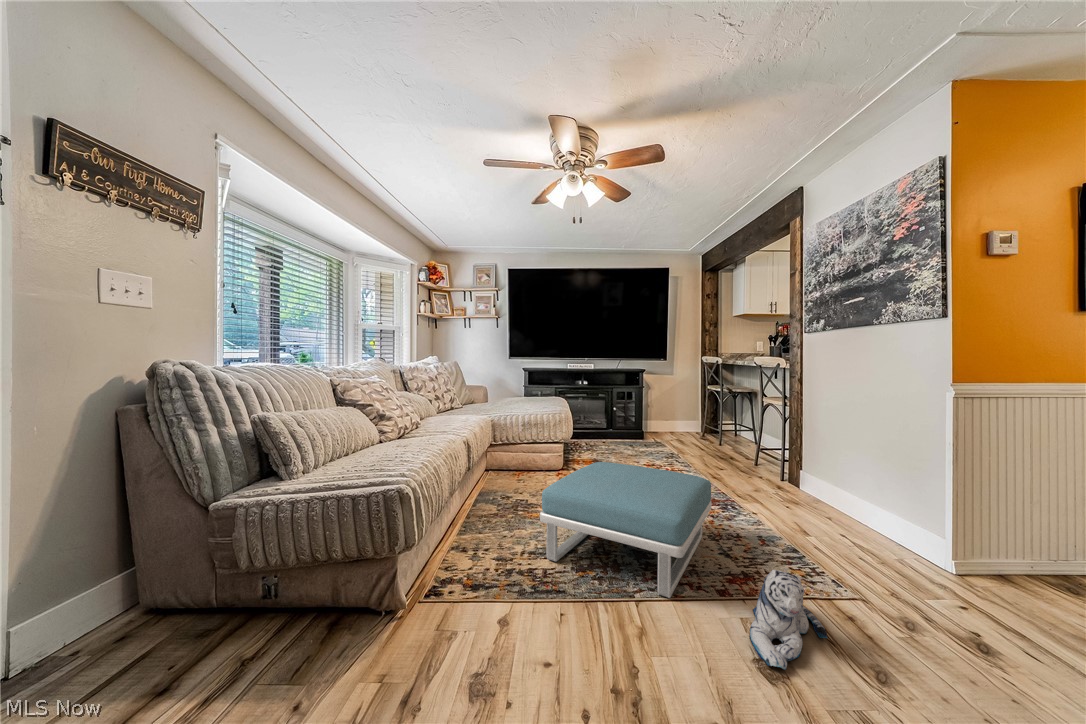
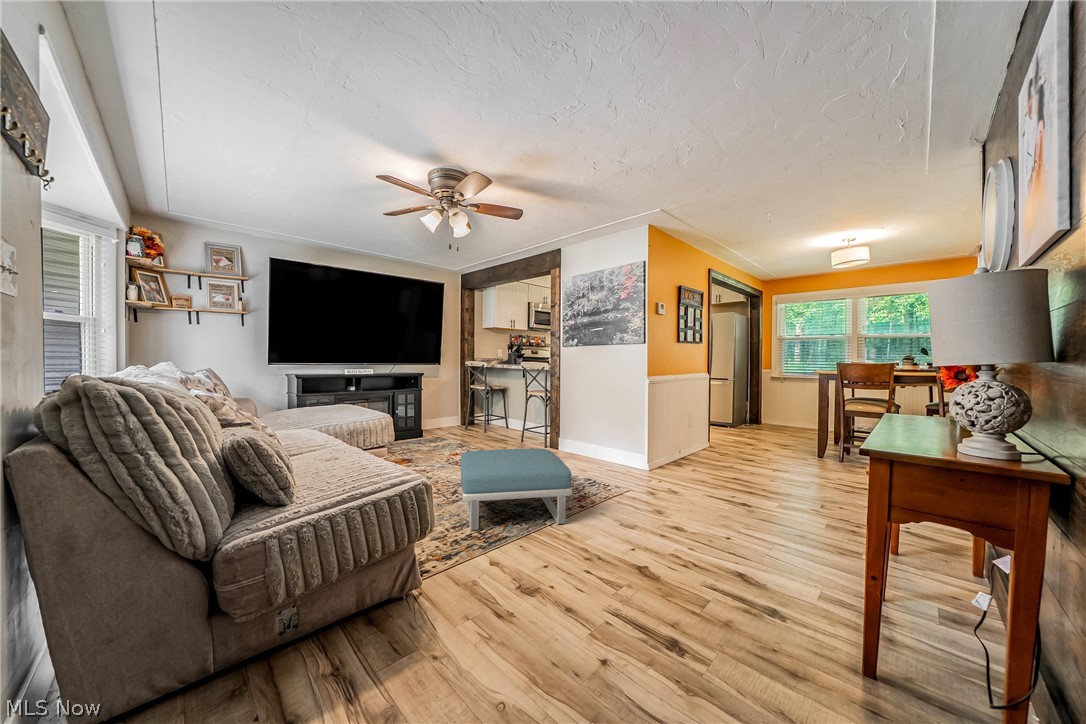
plush toy: present [749,570,827,670] -> none [604,484,640,532]

